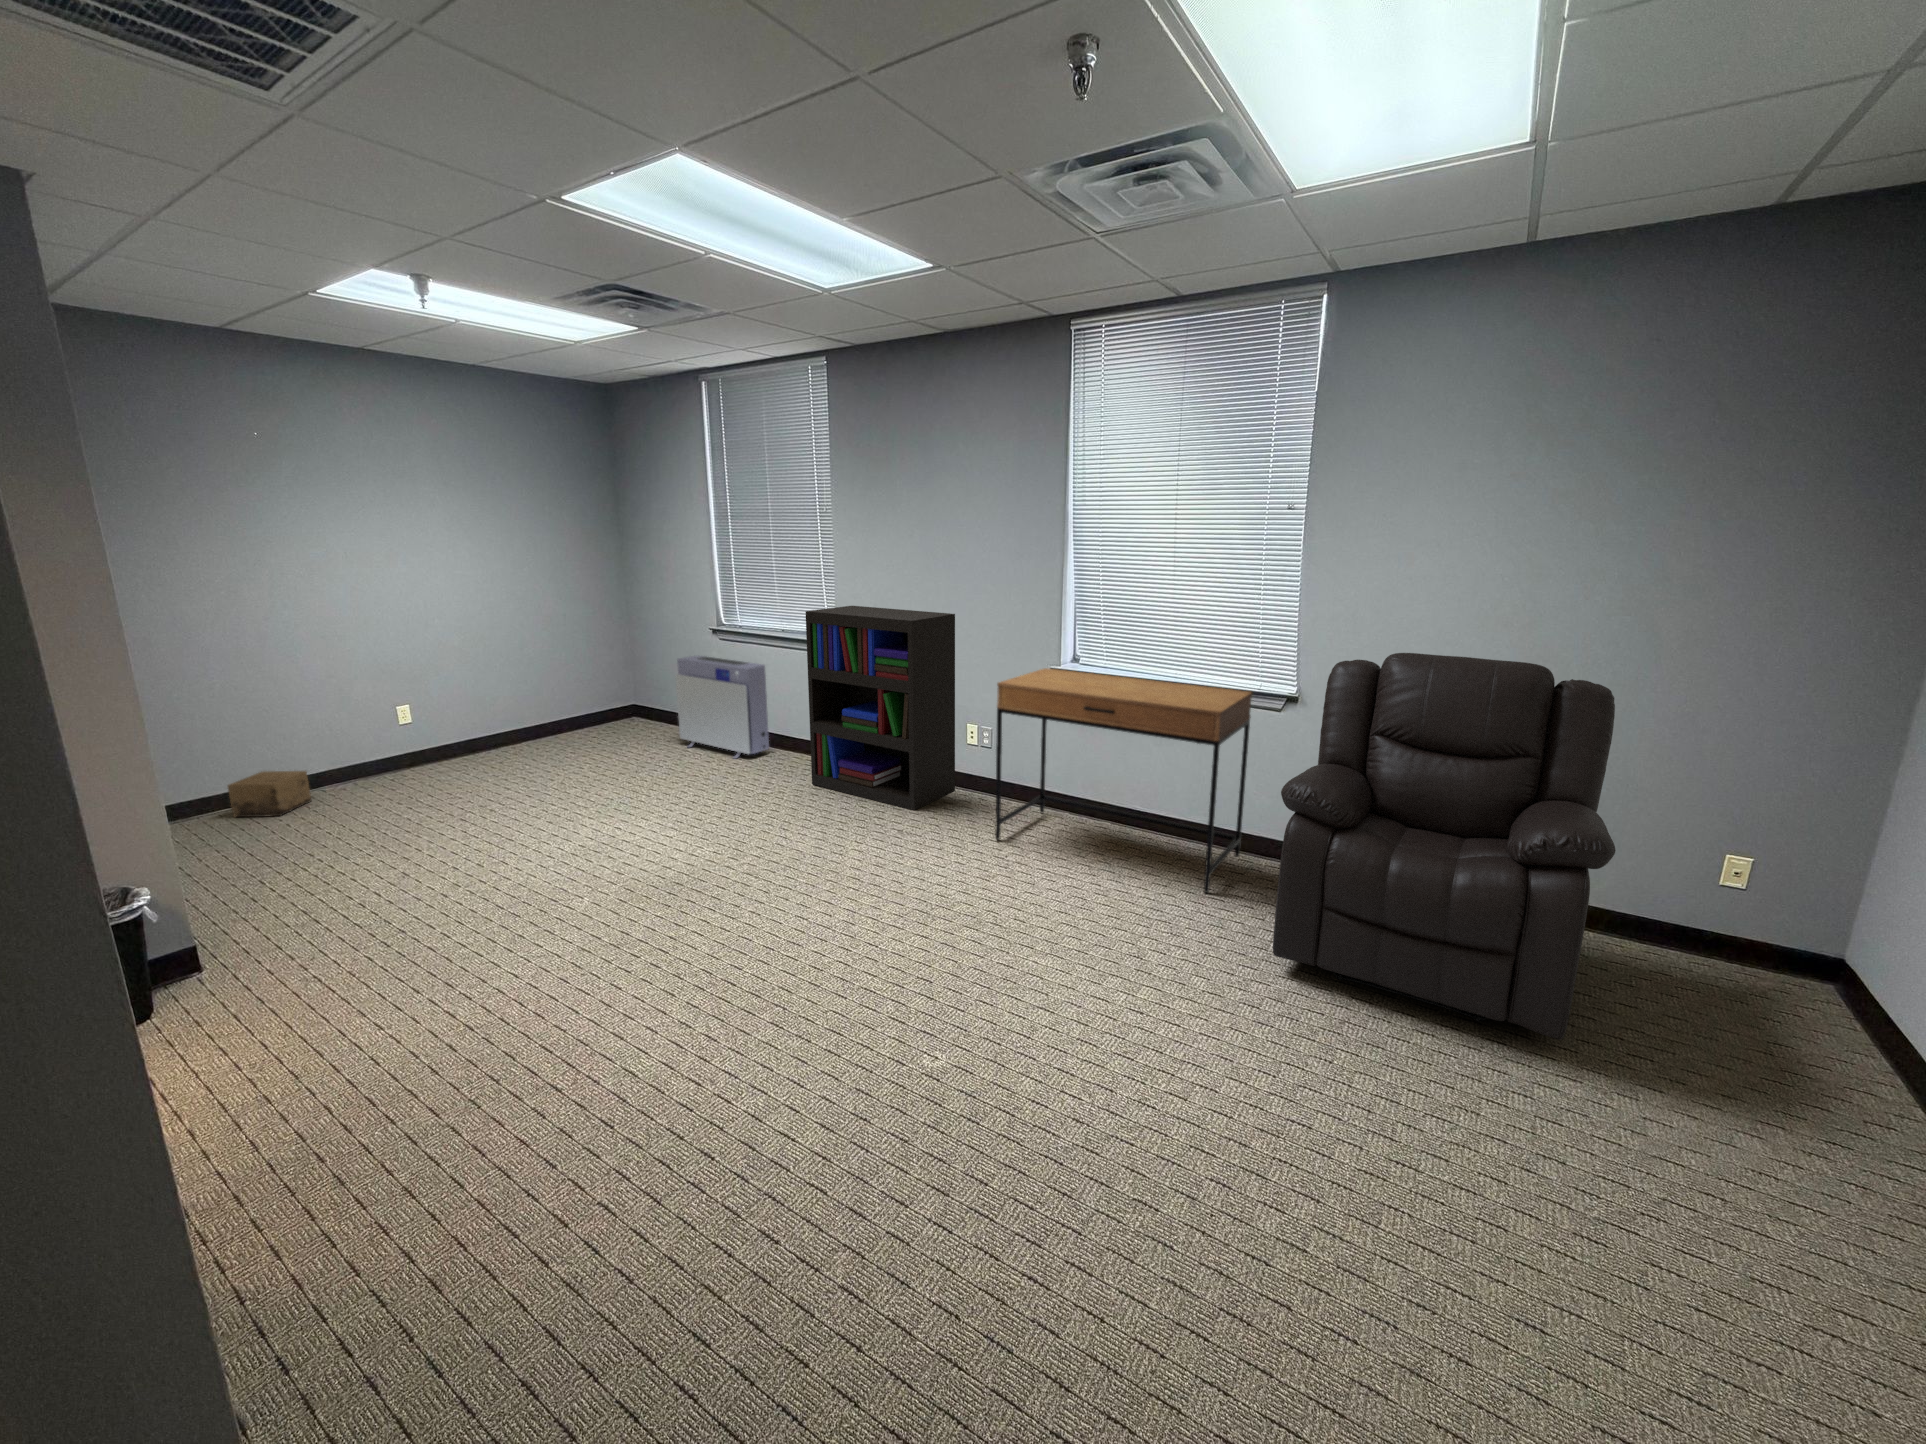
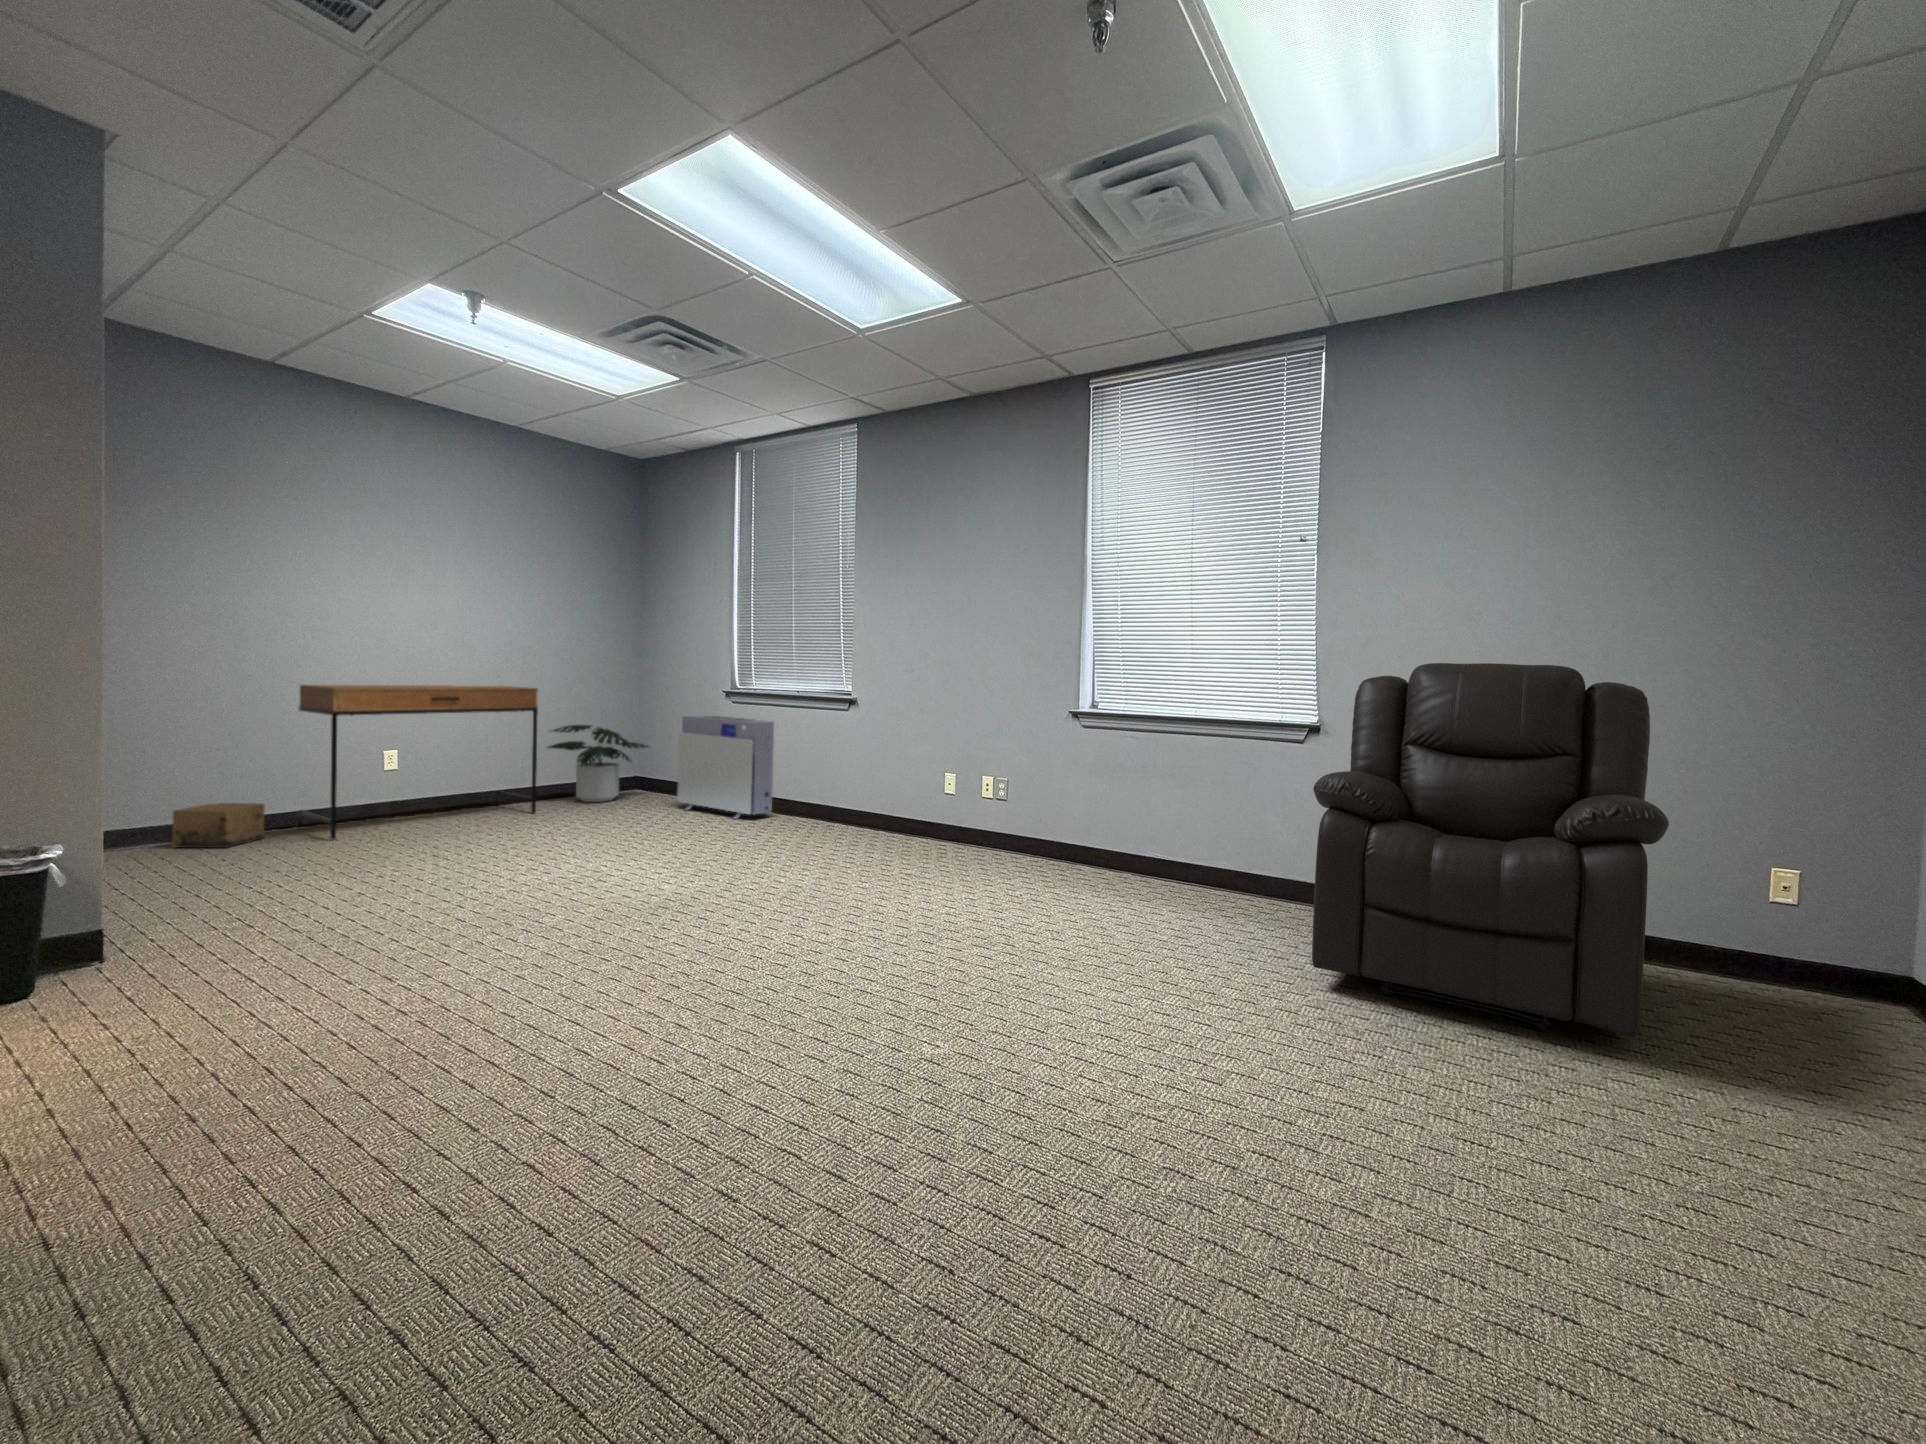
bookshelf: present [806,606,955,810] -> none [815,654,974,860]
potted plant: none [552,666,650,739] -> present [548,725,648,802]
desk: present [995,668,1252,893] -> present [296,685,538,839]

